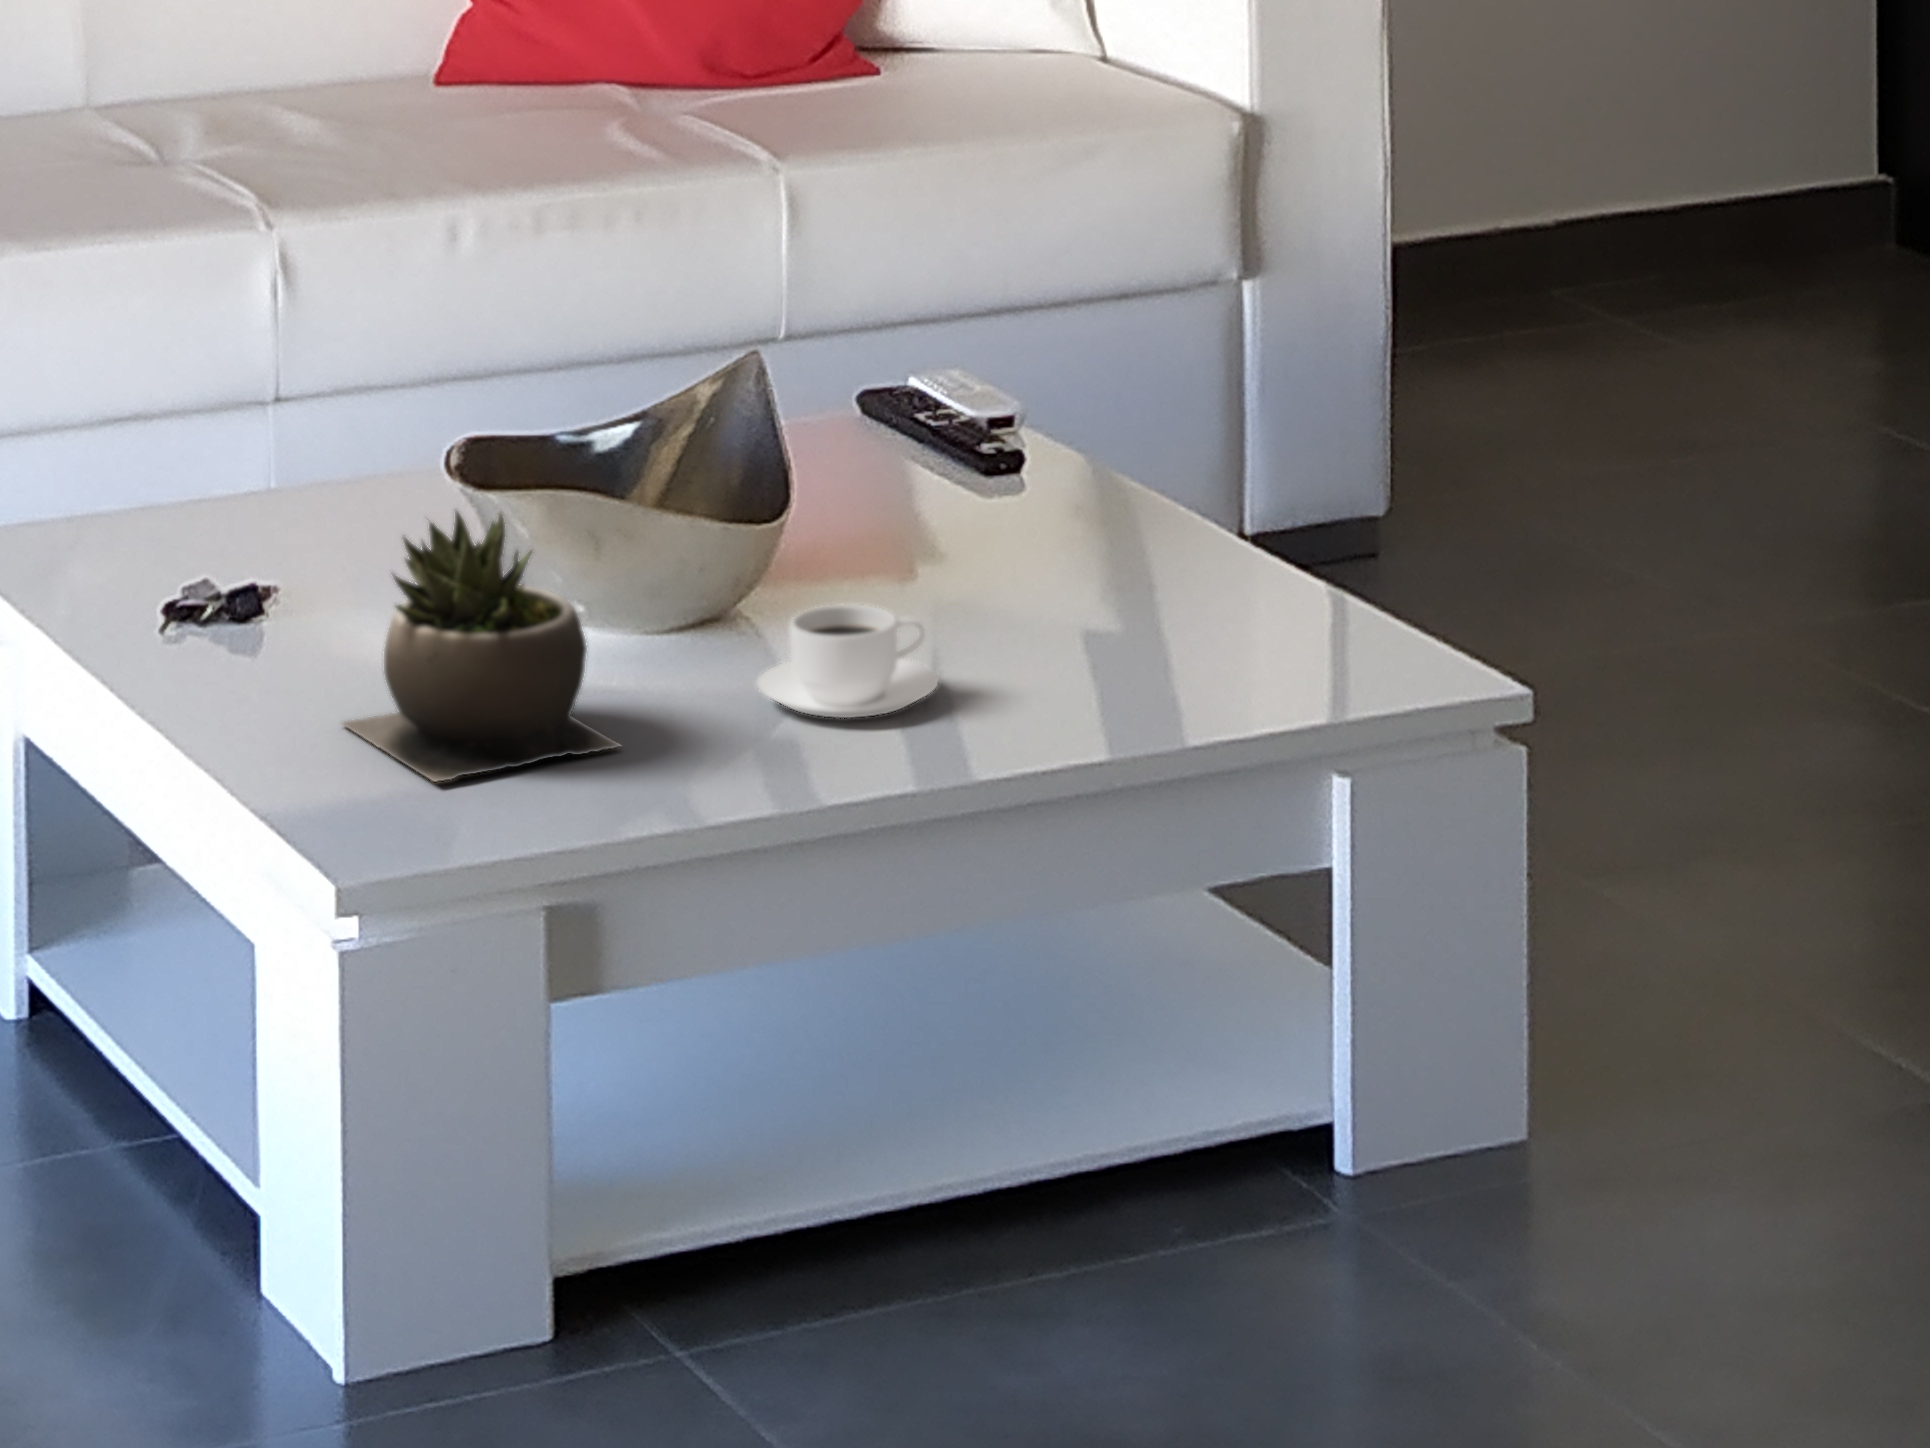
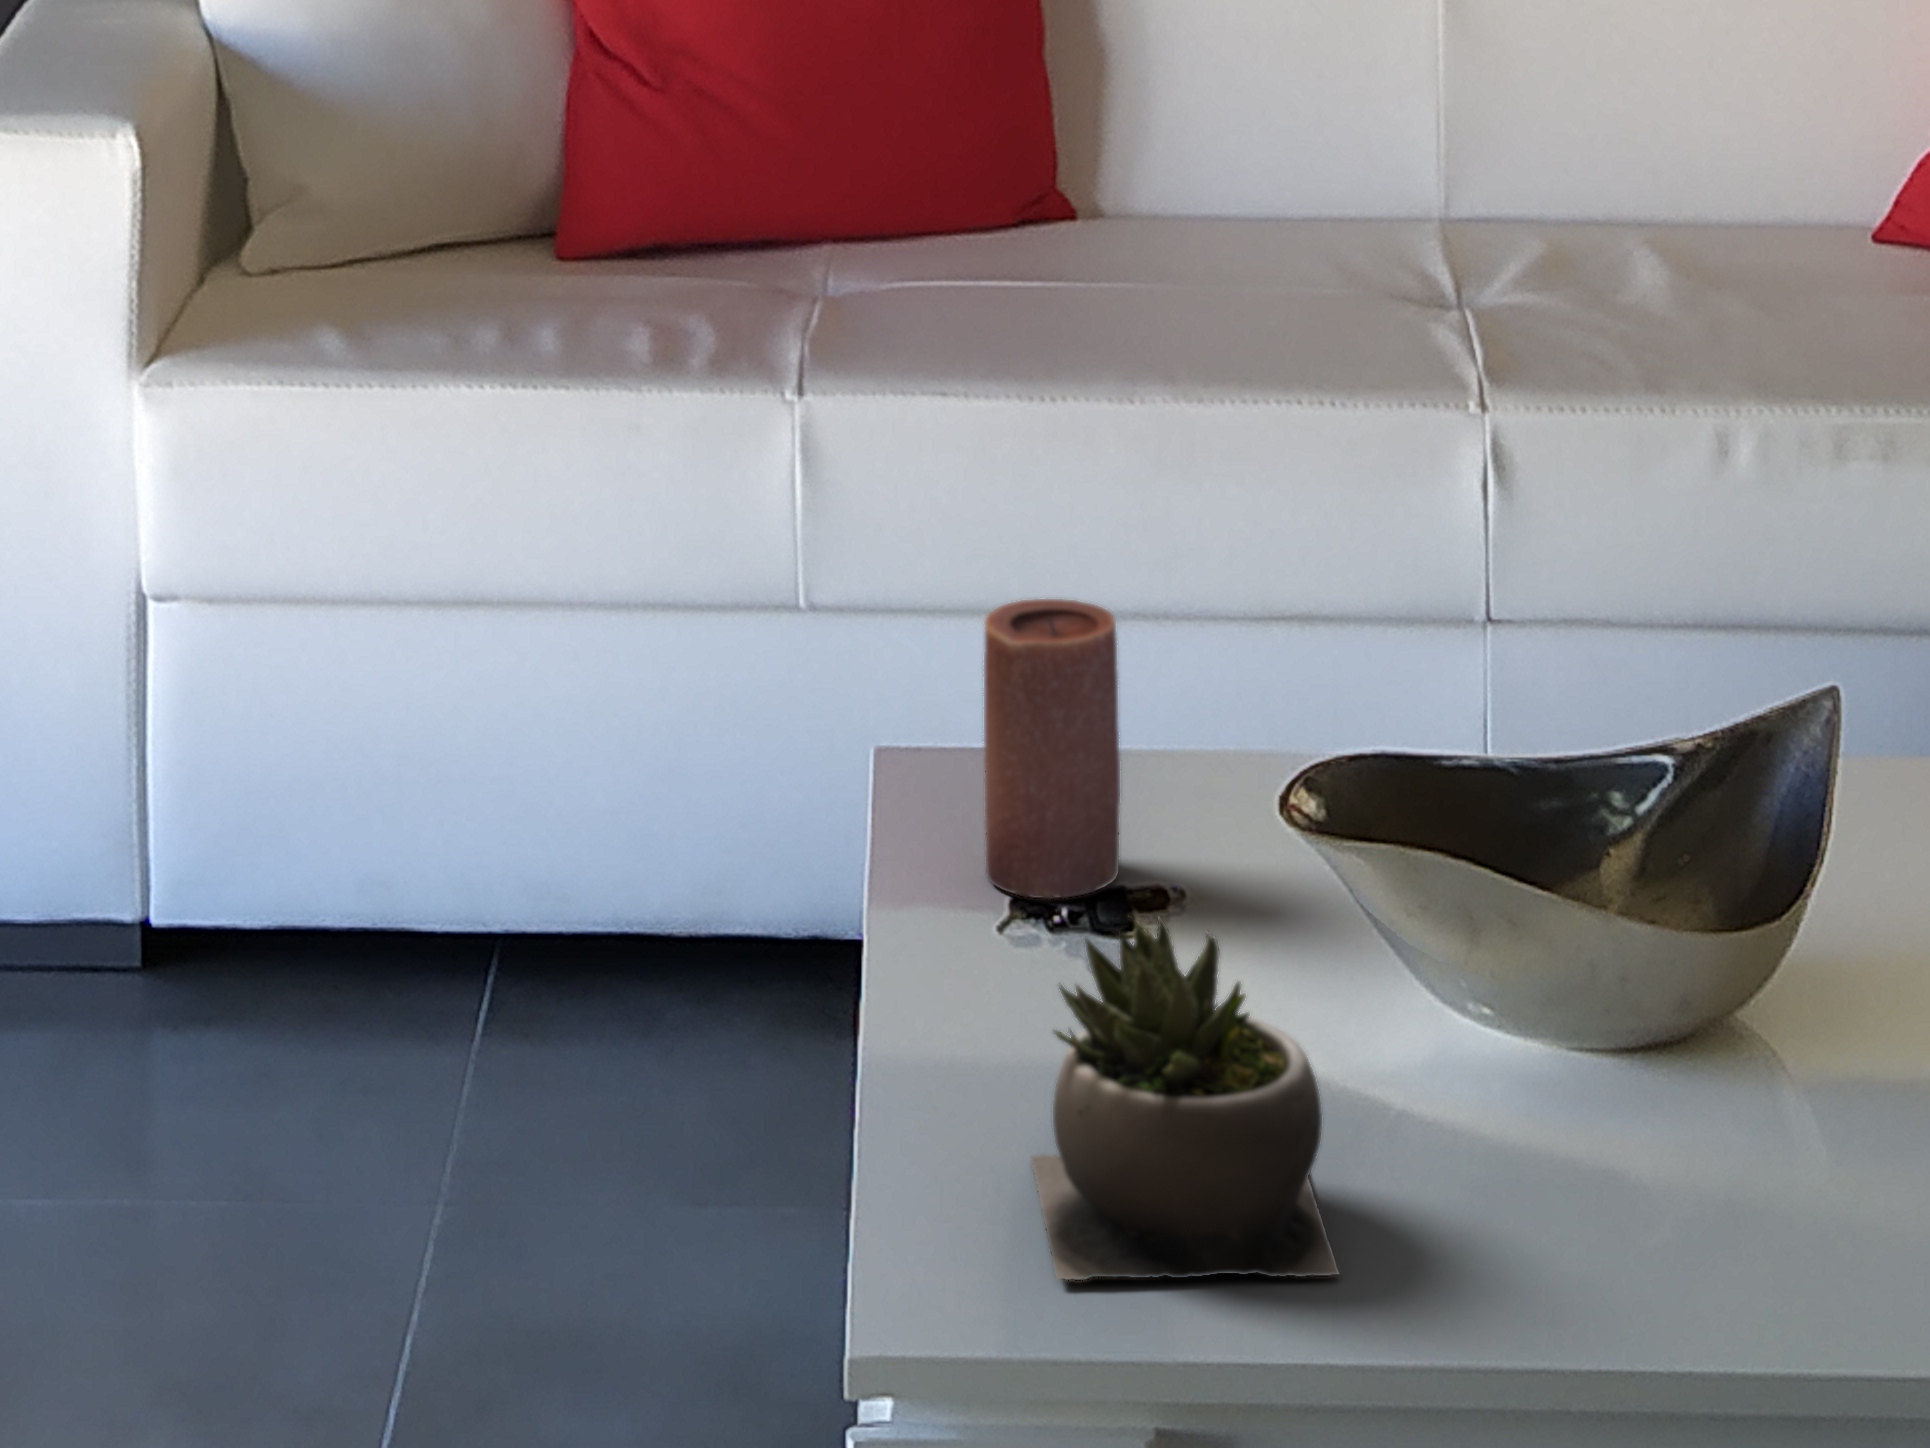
candle: none [118,348,228,583] -> present [984,599,1120,898]
coffee cup: present [757,604,938,718] -> none [1572,1125,1826,1298]

